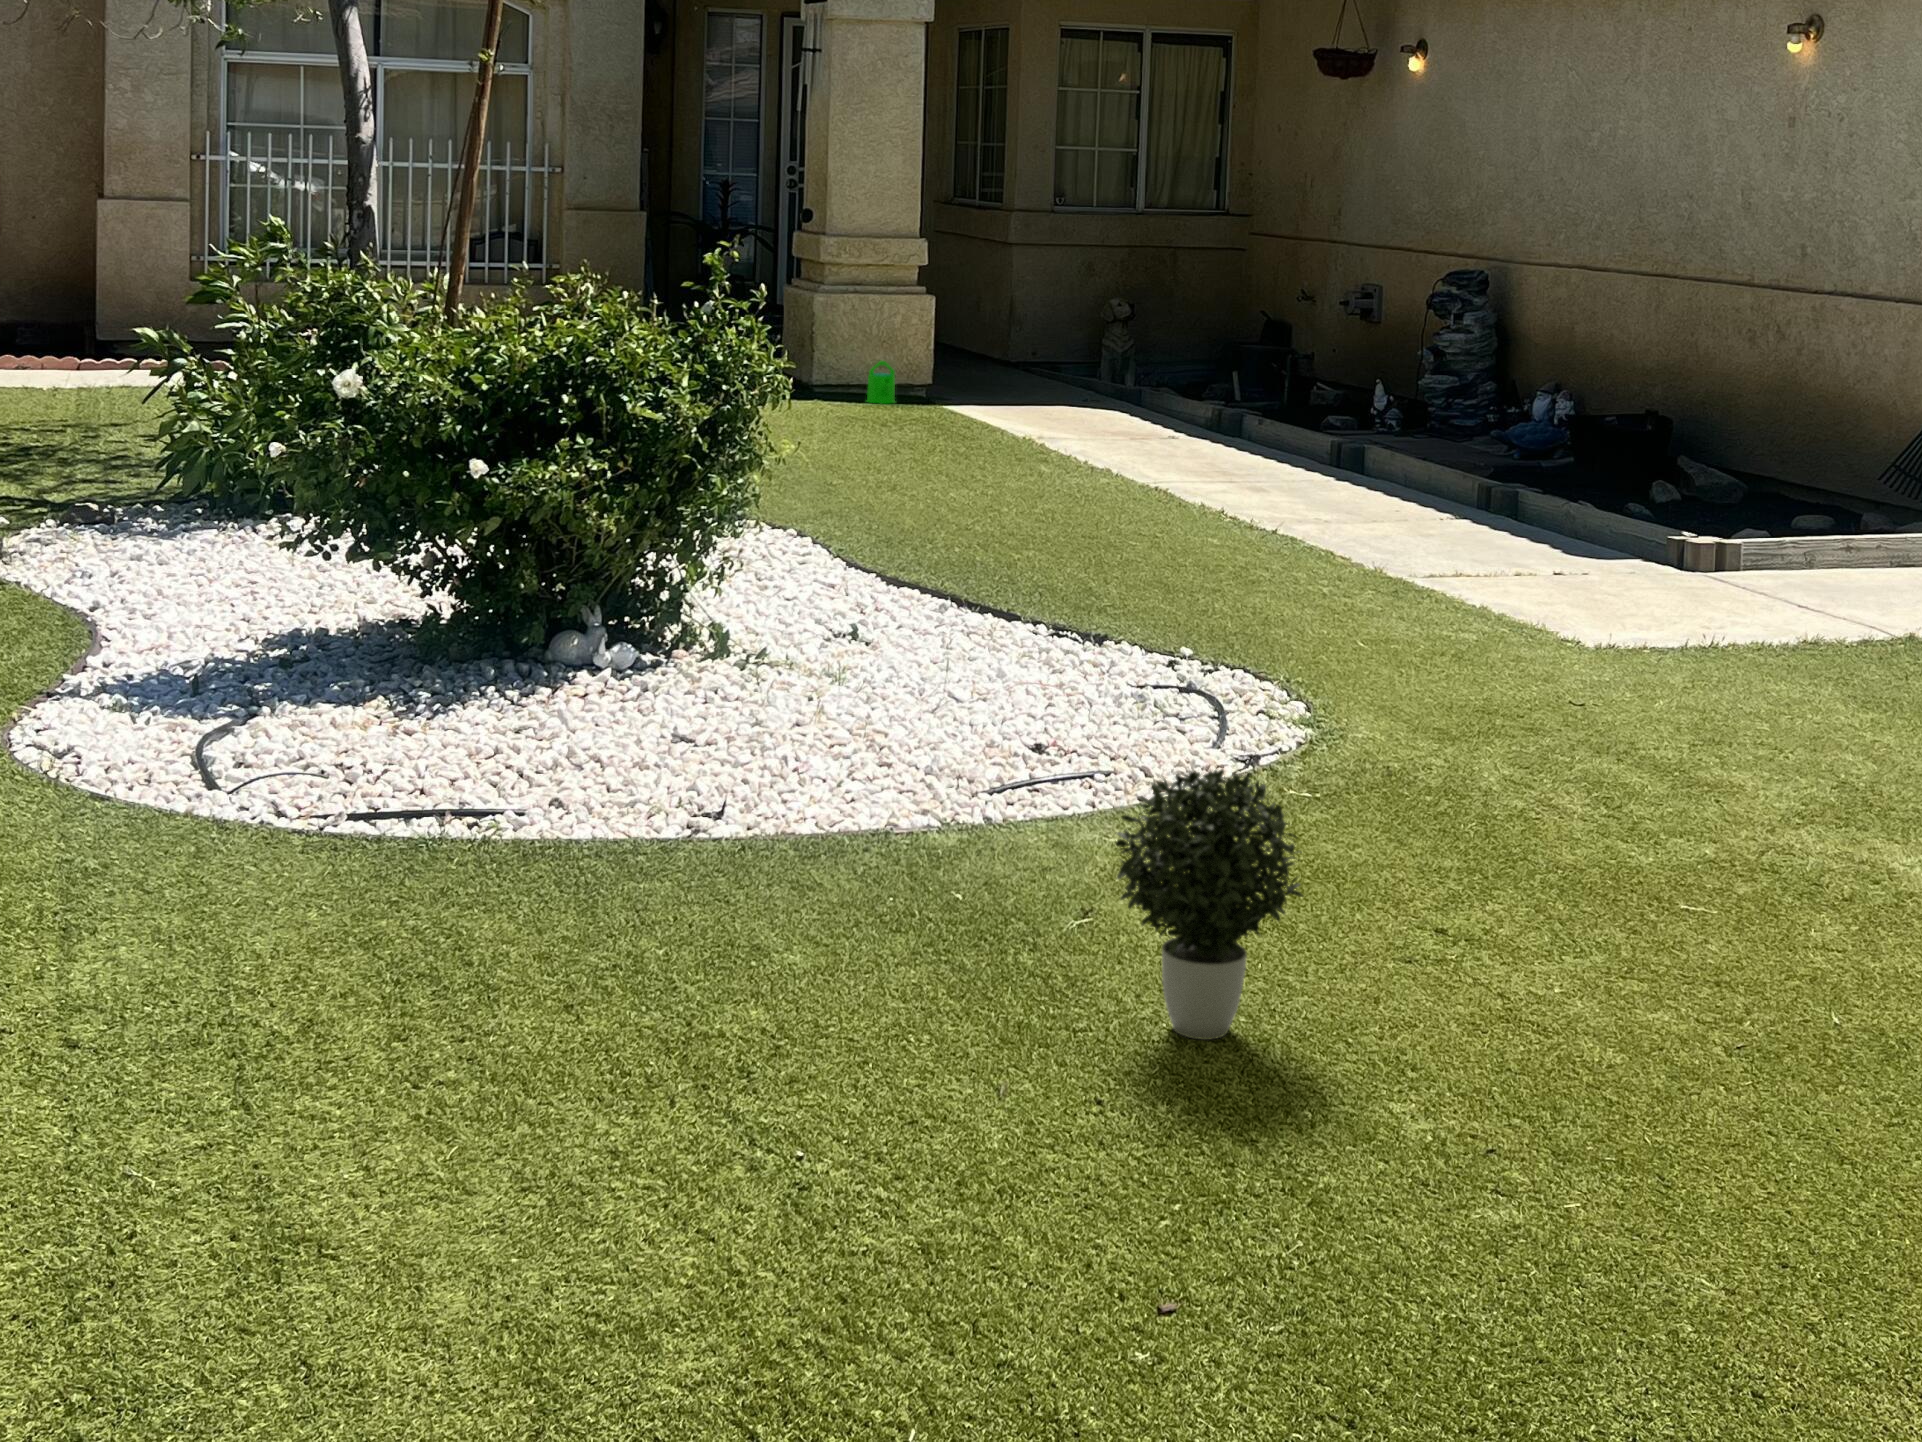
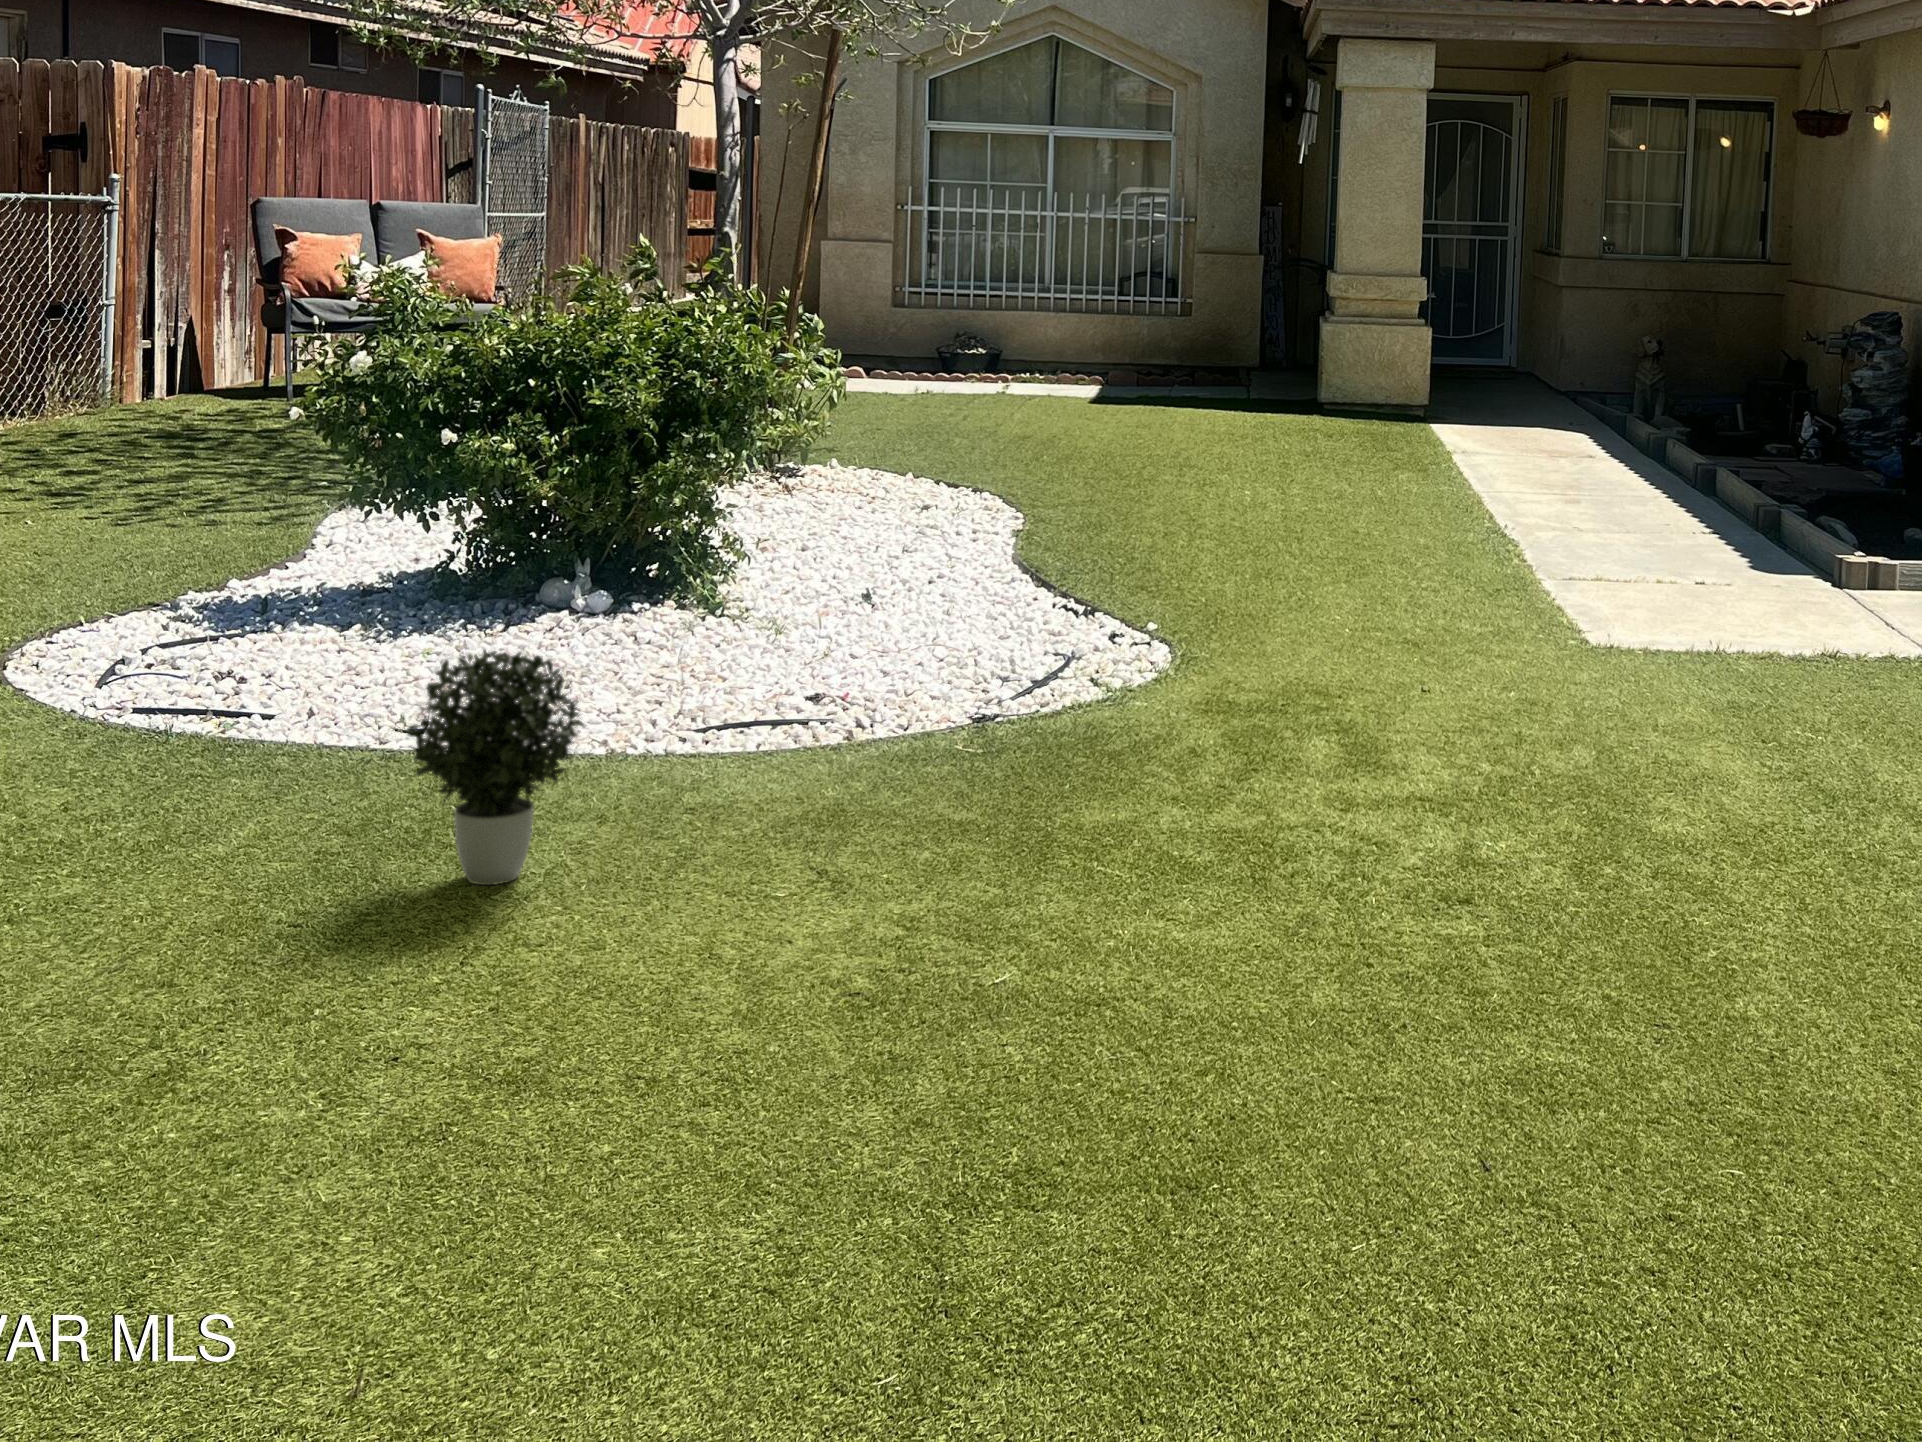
watering can: present [867,361,895,404] -> none [1363,383,1391,420]

